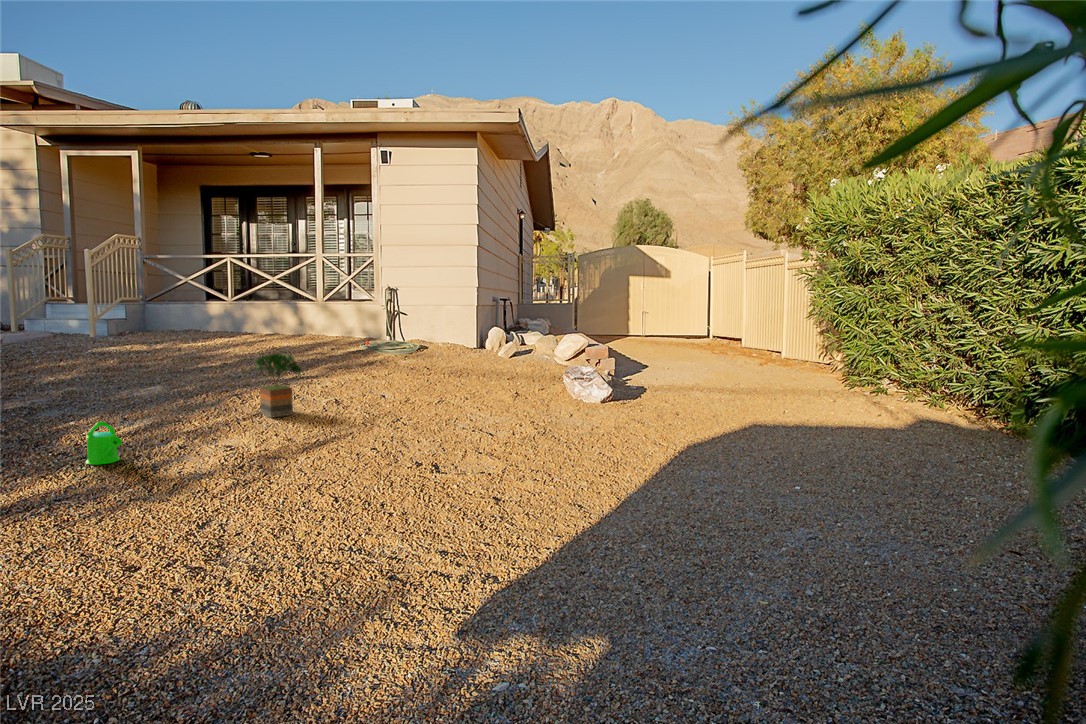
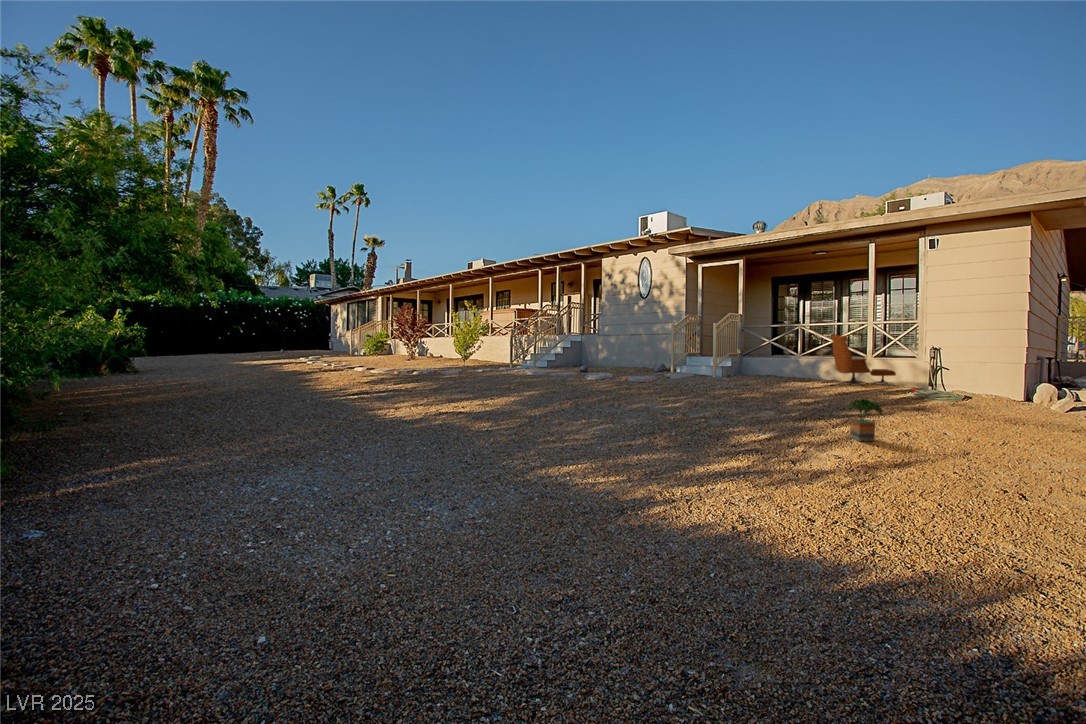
lounge chair: none [266,268,351,341] -> present [831,335,896,386]
watering can: present [86,421,122,465] -> none [758,432,781,456]

